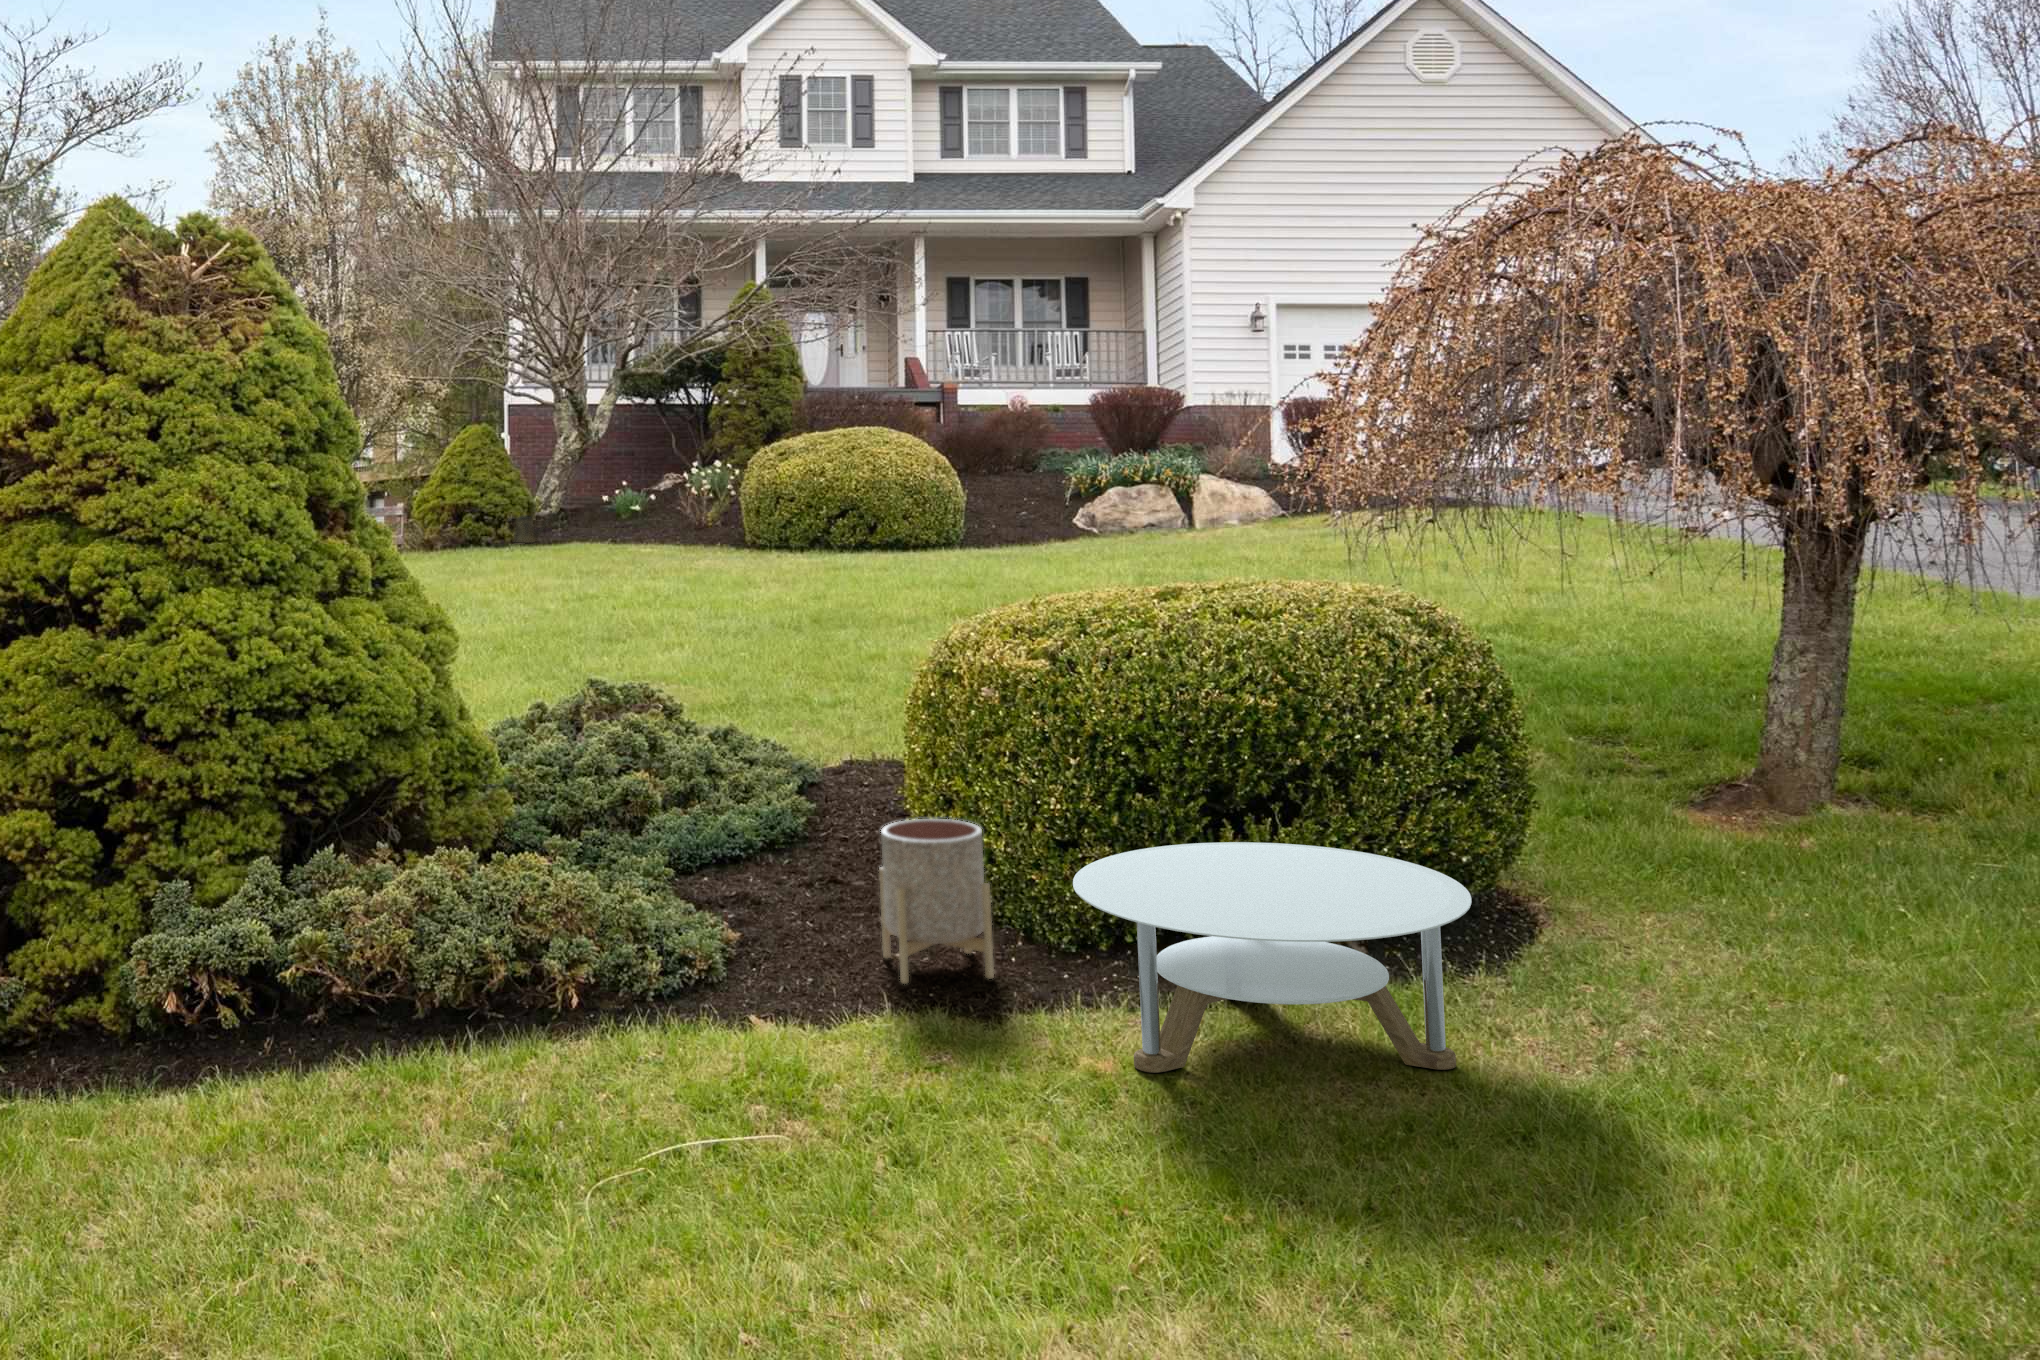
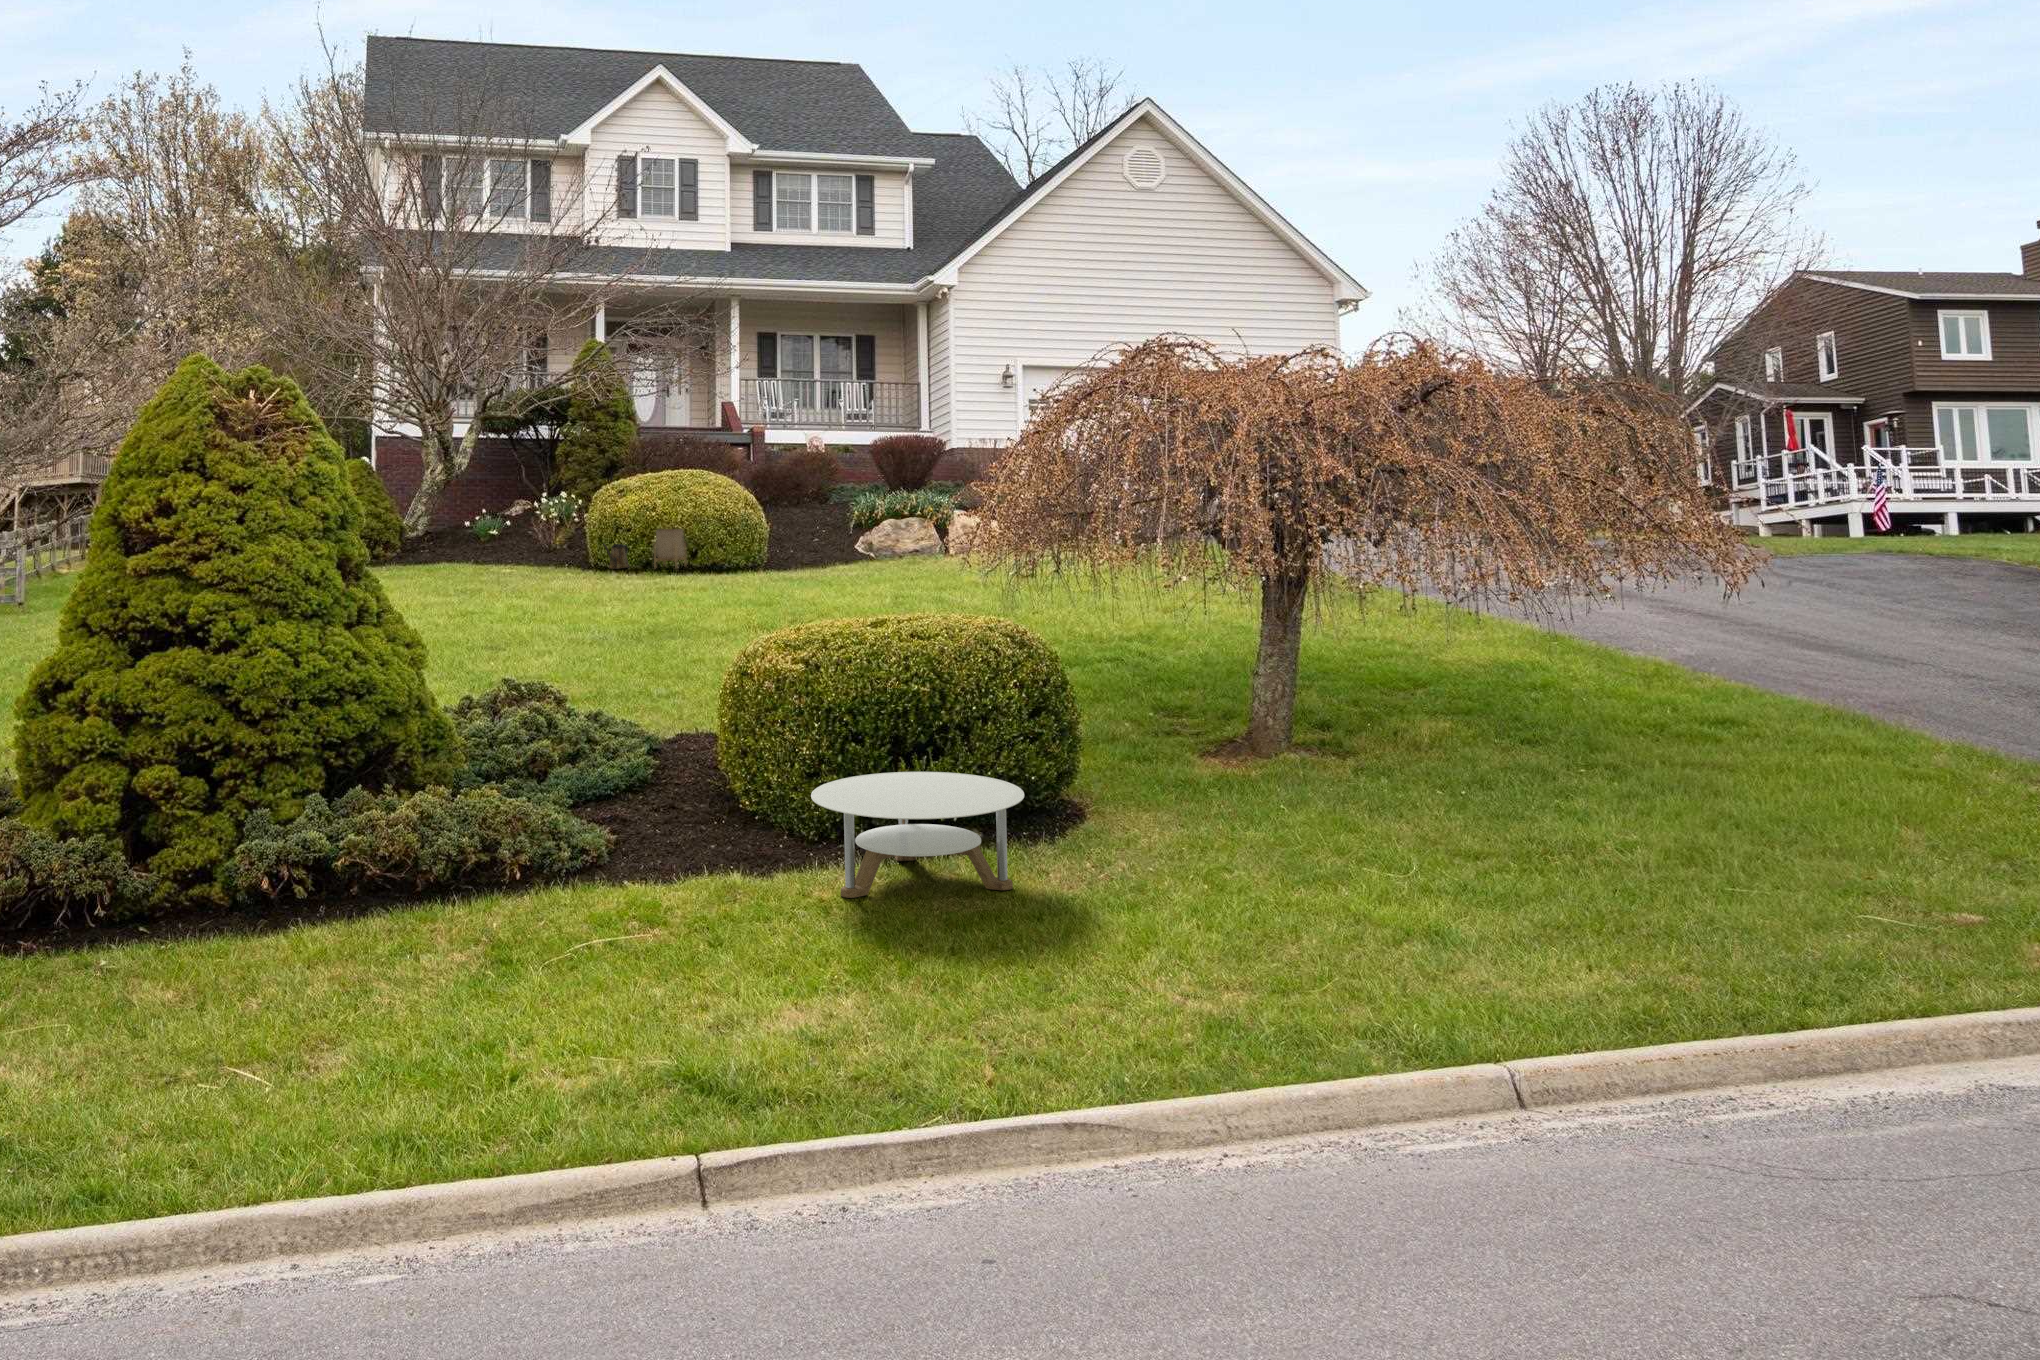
watering can: present [514,516,548,543] -> present [603,544,629,569]
planter: present [879,819,994,984] -> present [654,529,686,566]

